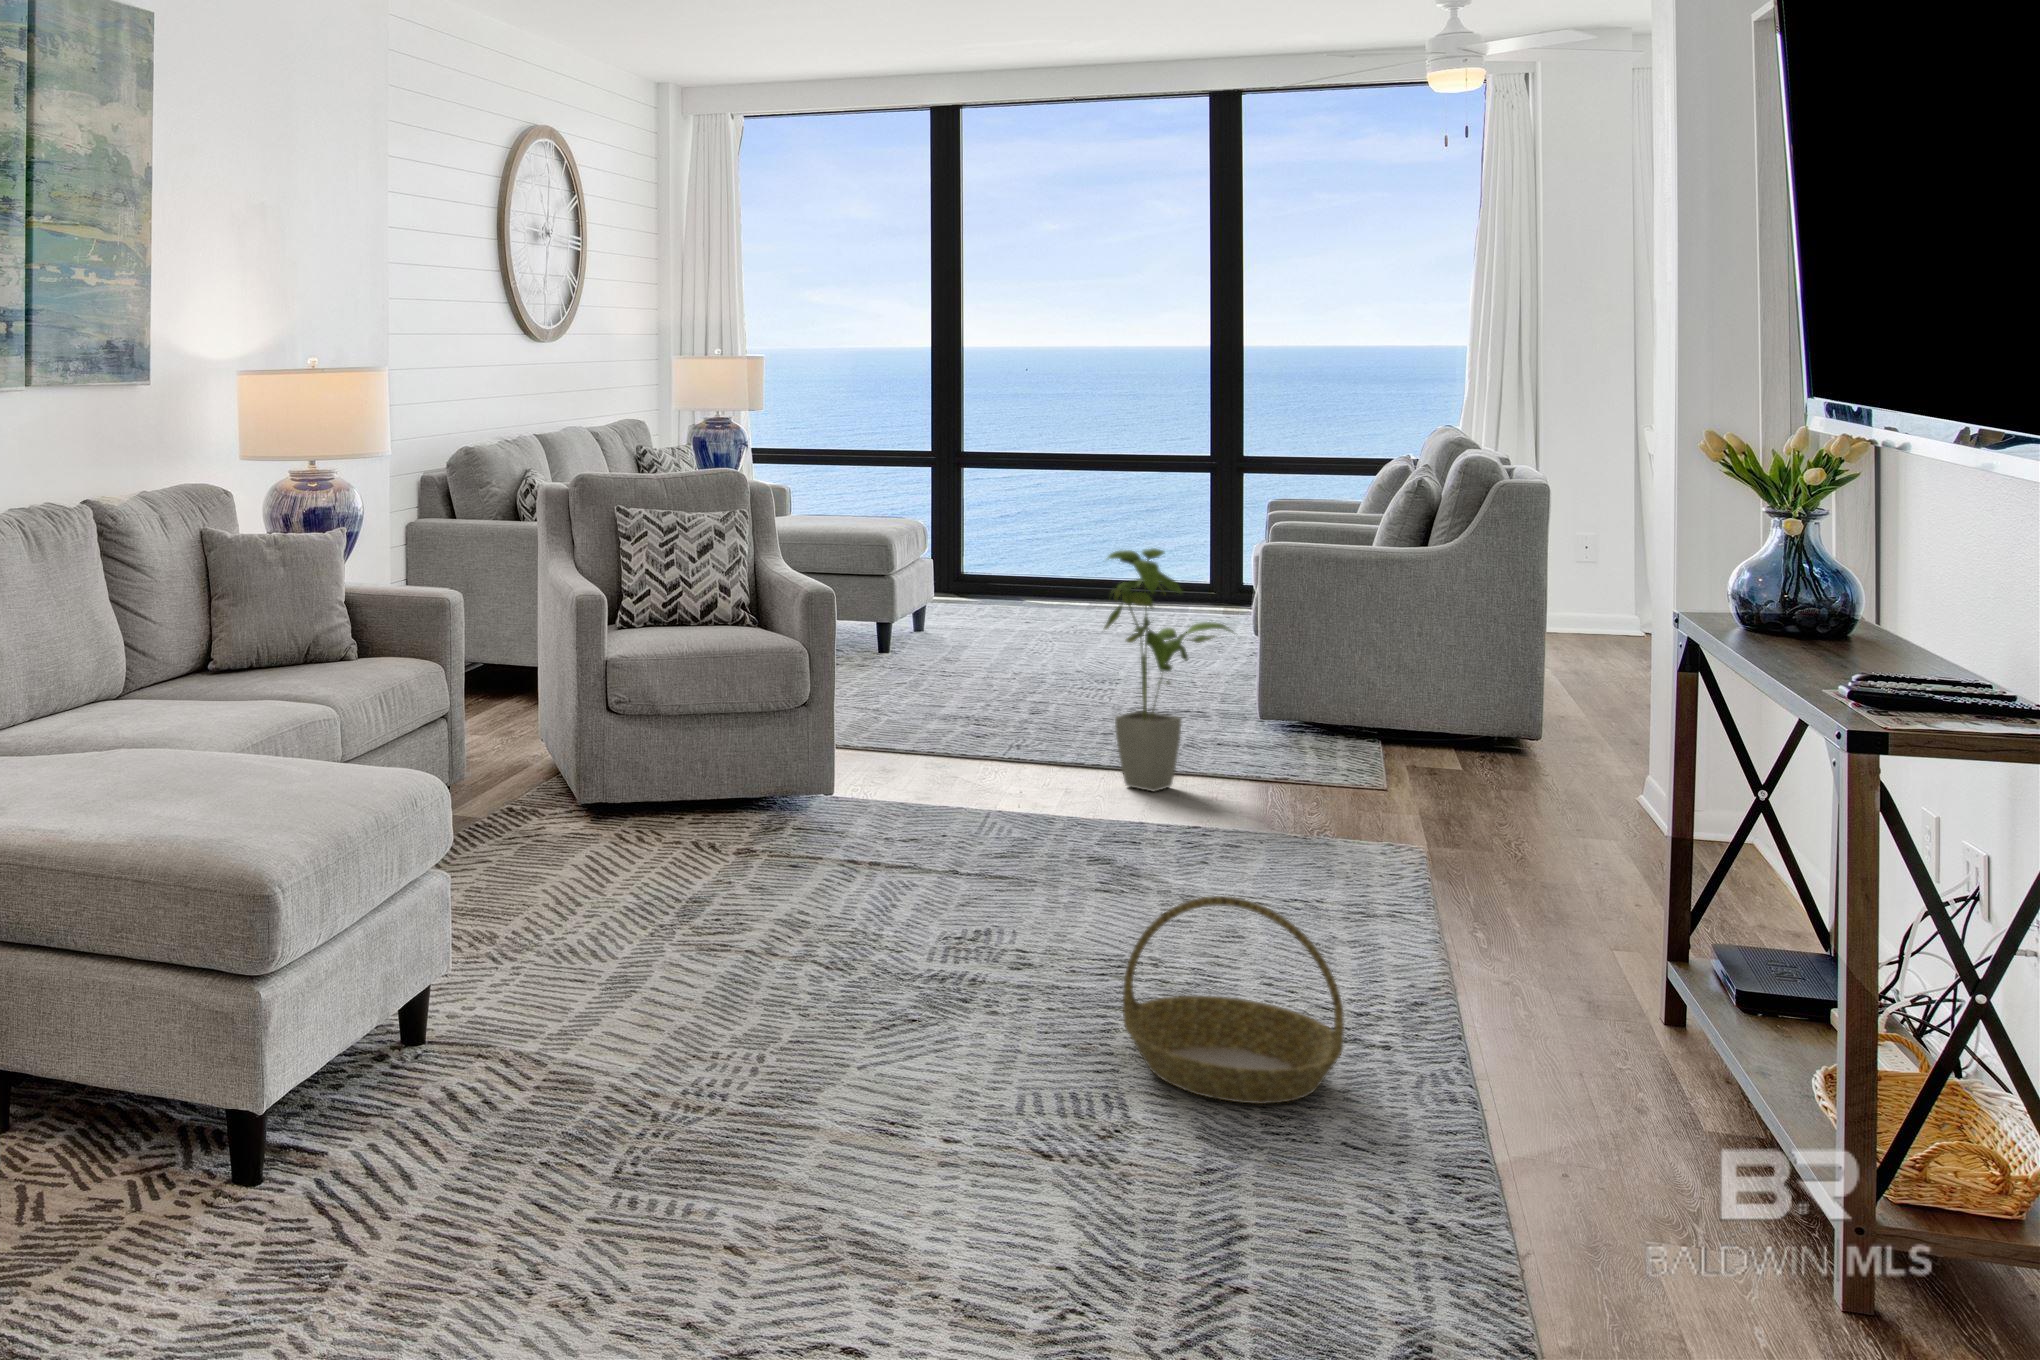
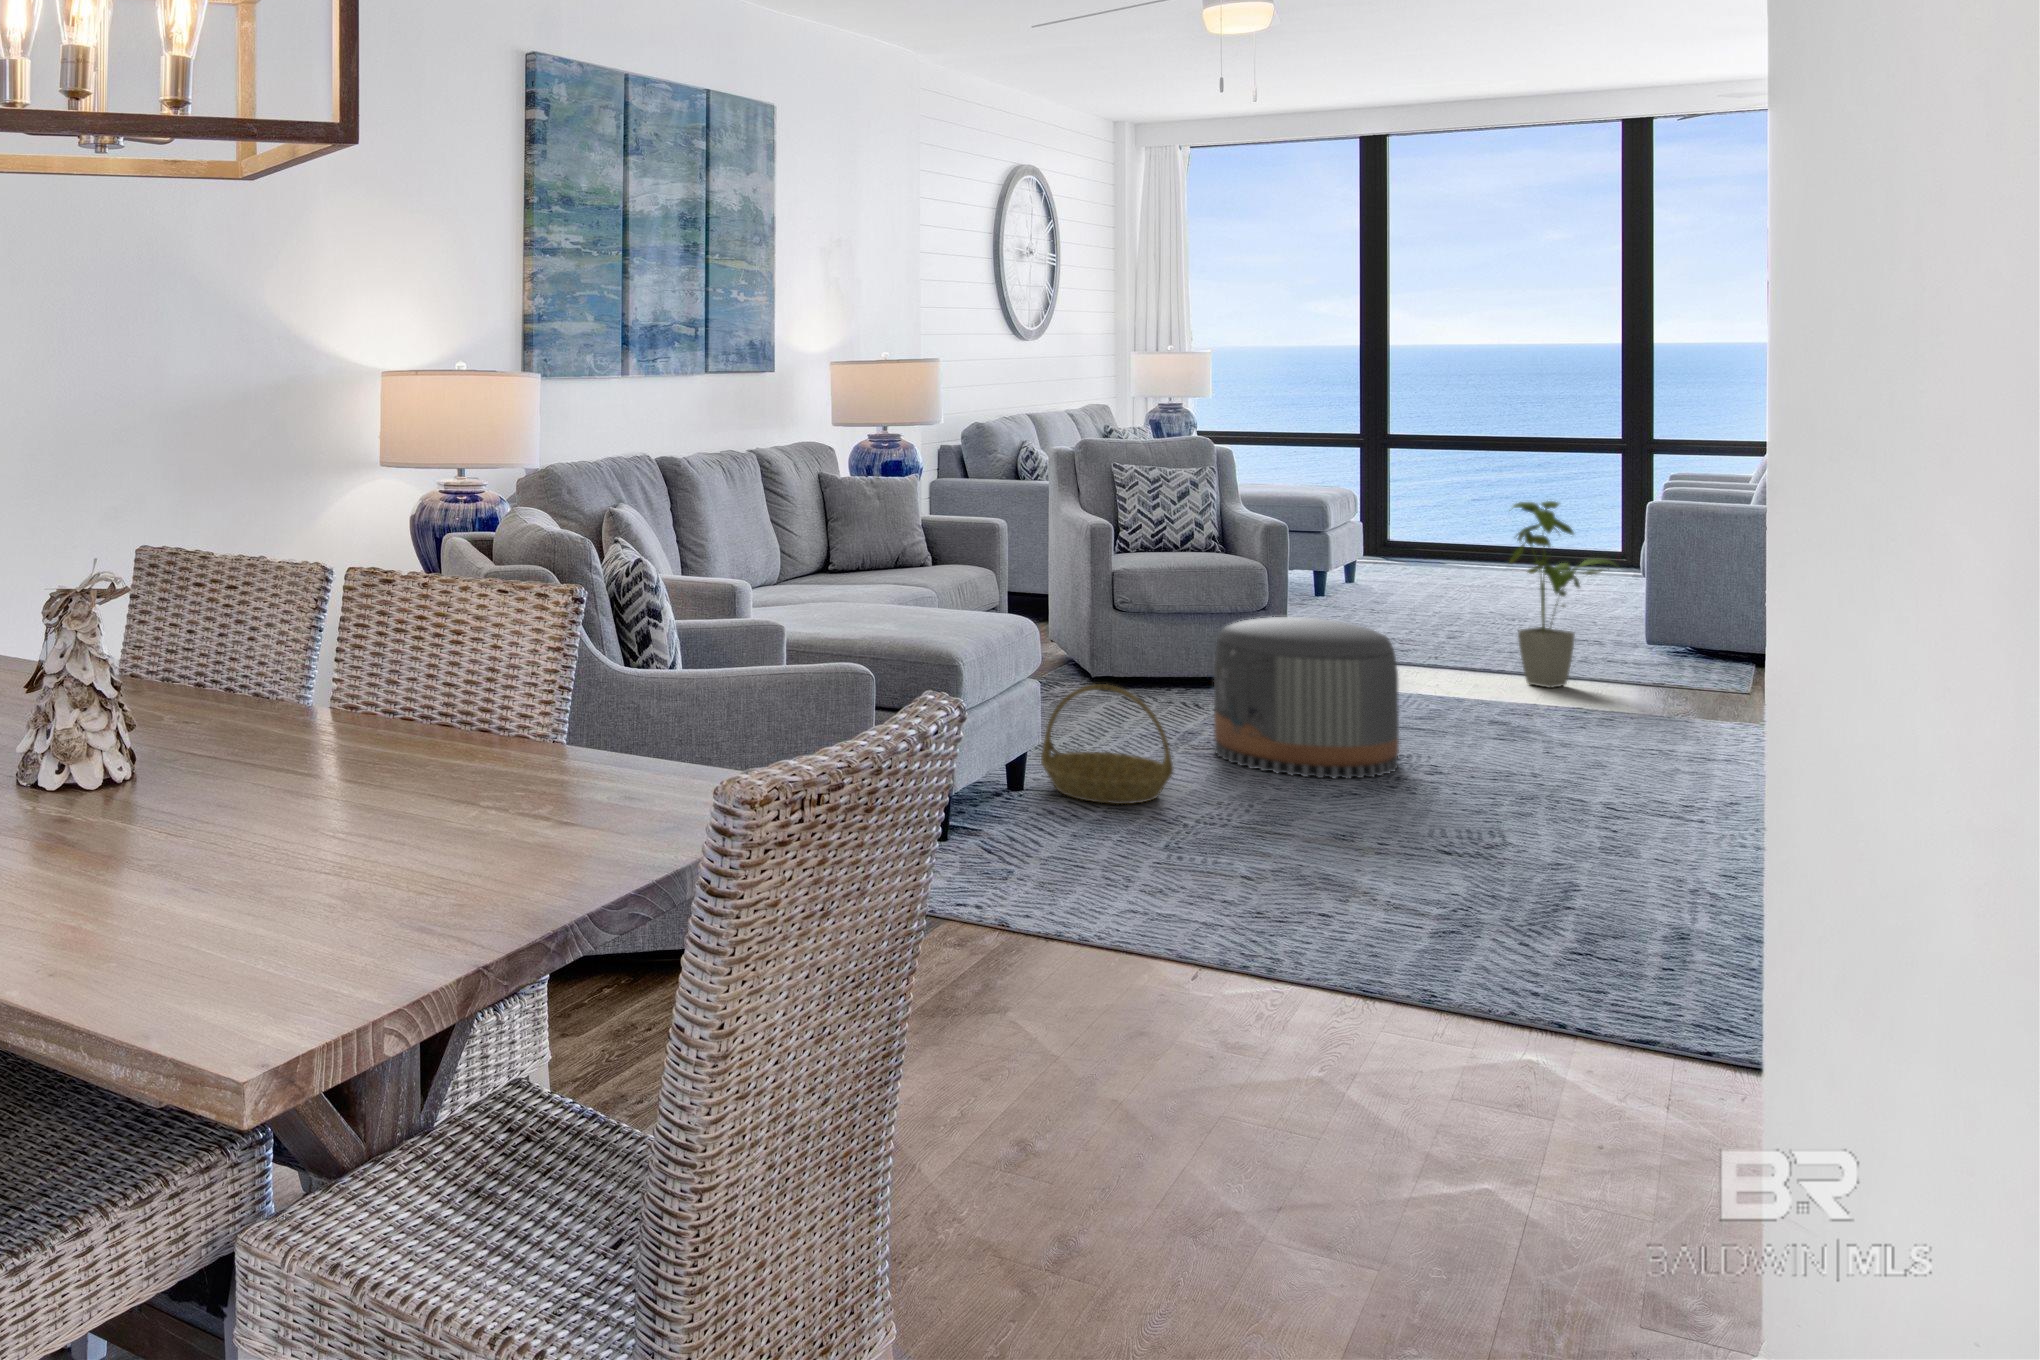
pouf: none [721,738,970,988] -> present [1214,617,1399,779]
basket: present [1123,896,1344,1104] -> present [1041,684,1173,804]

